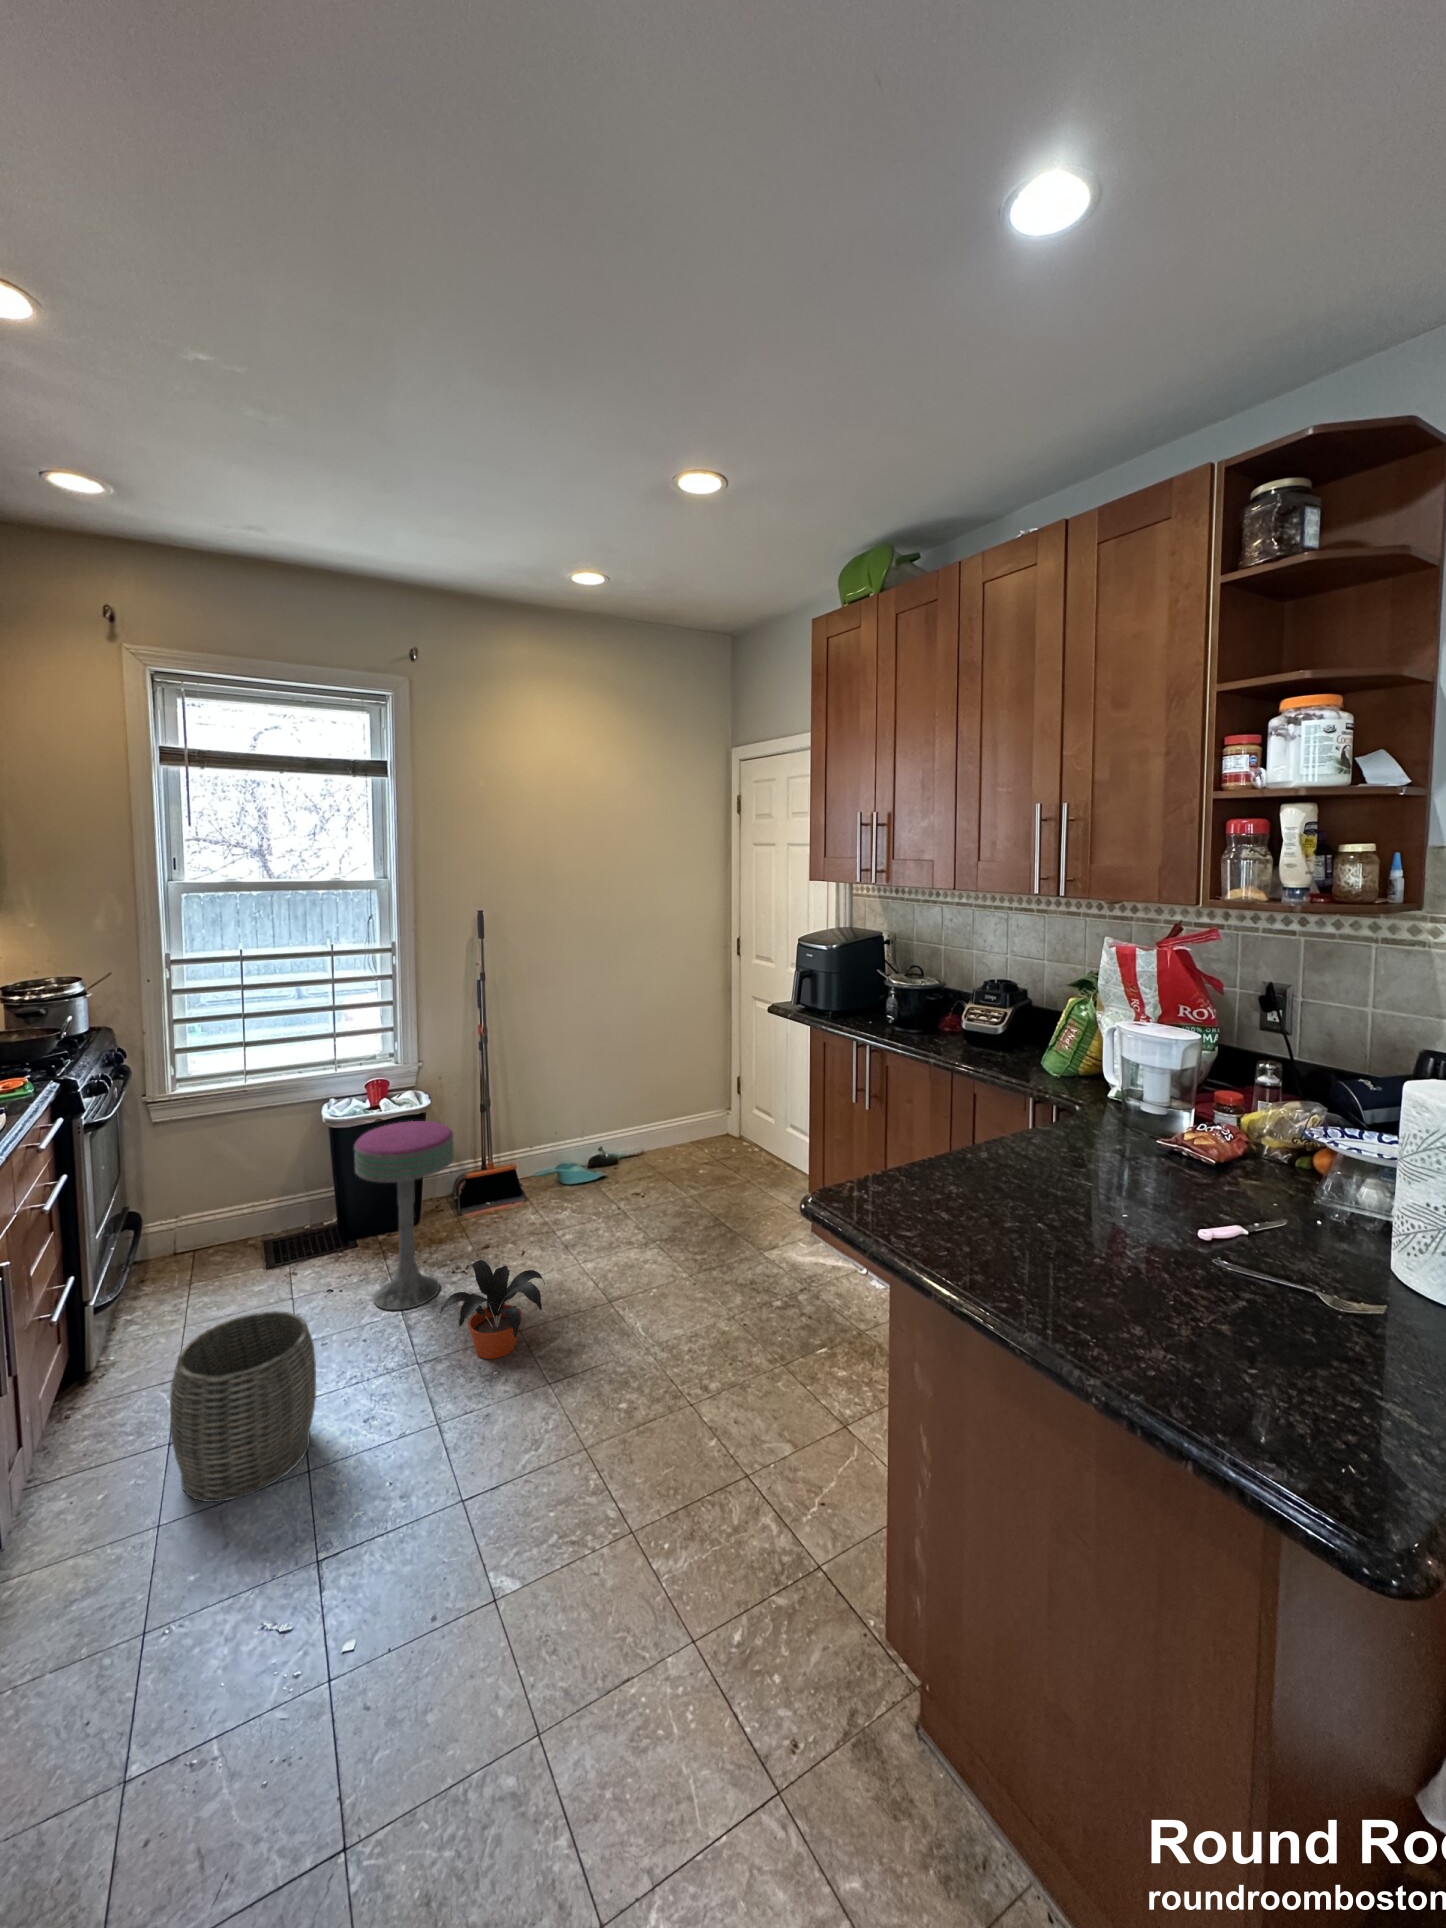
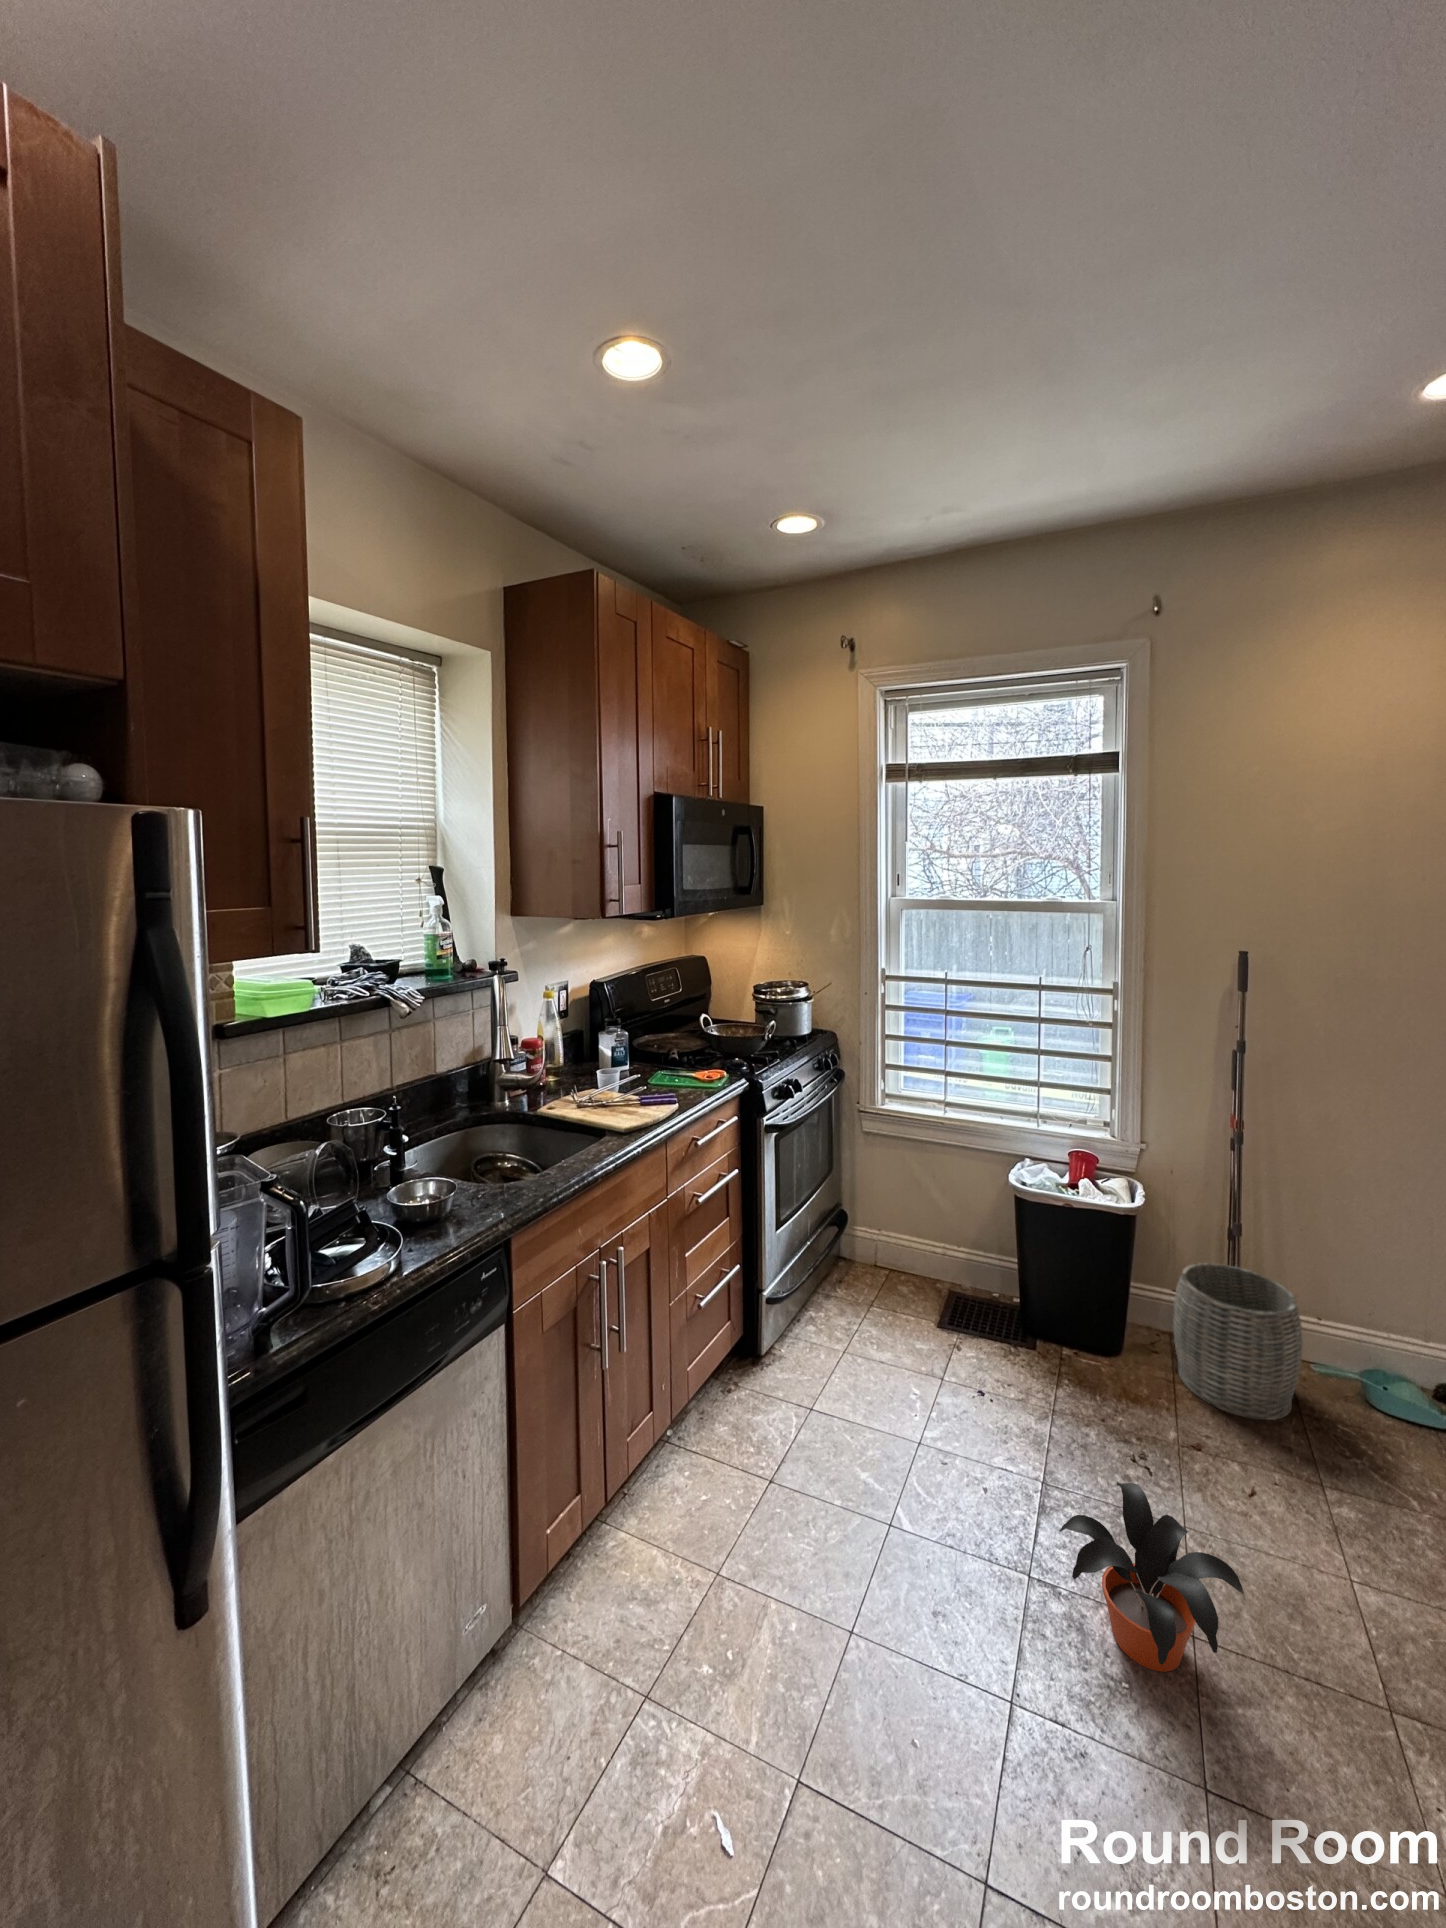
bar stool: present [354,1121,454,1310] -> none [1001,1220,1136,1485]
woven basket: present [170,1311,316,1502] -> present [1173,1263,1302,1420]

